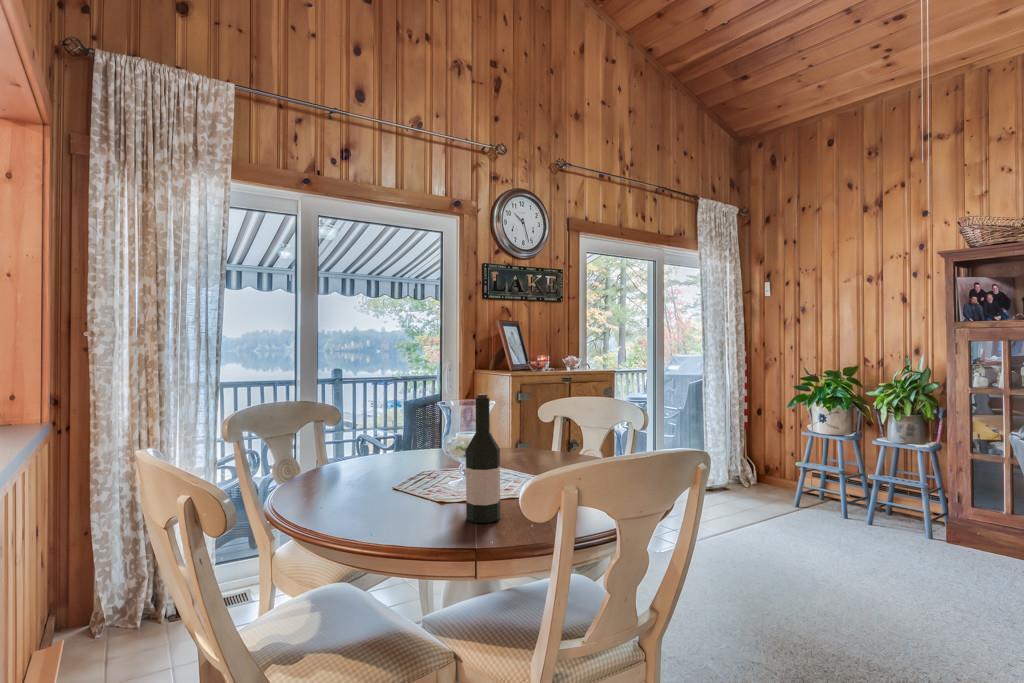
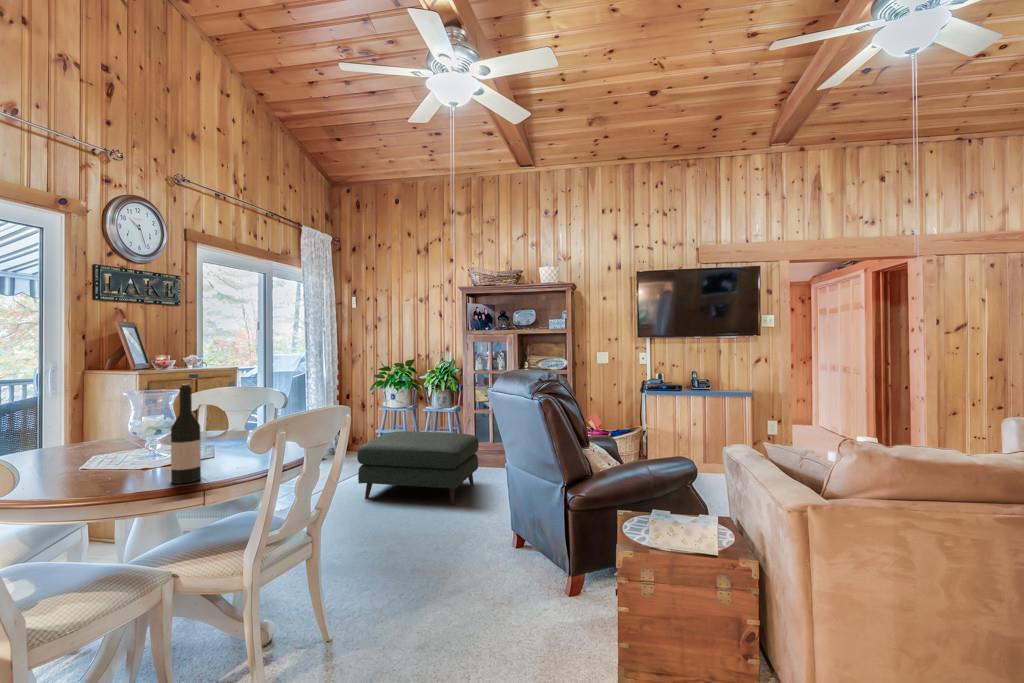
ottoman: none [761,472,975,608] -> present [357,431,479,505]

